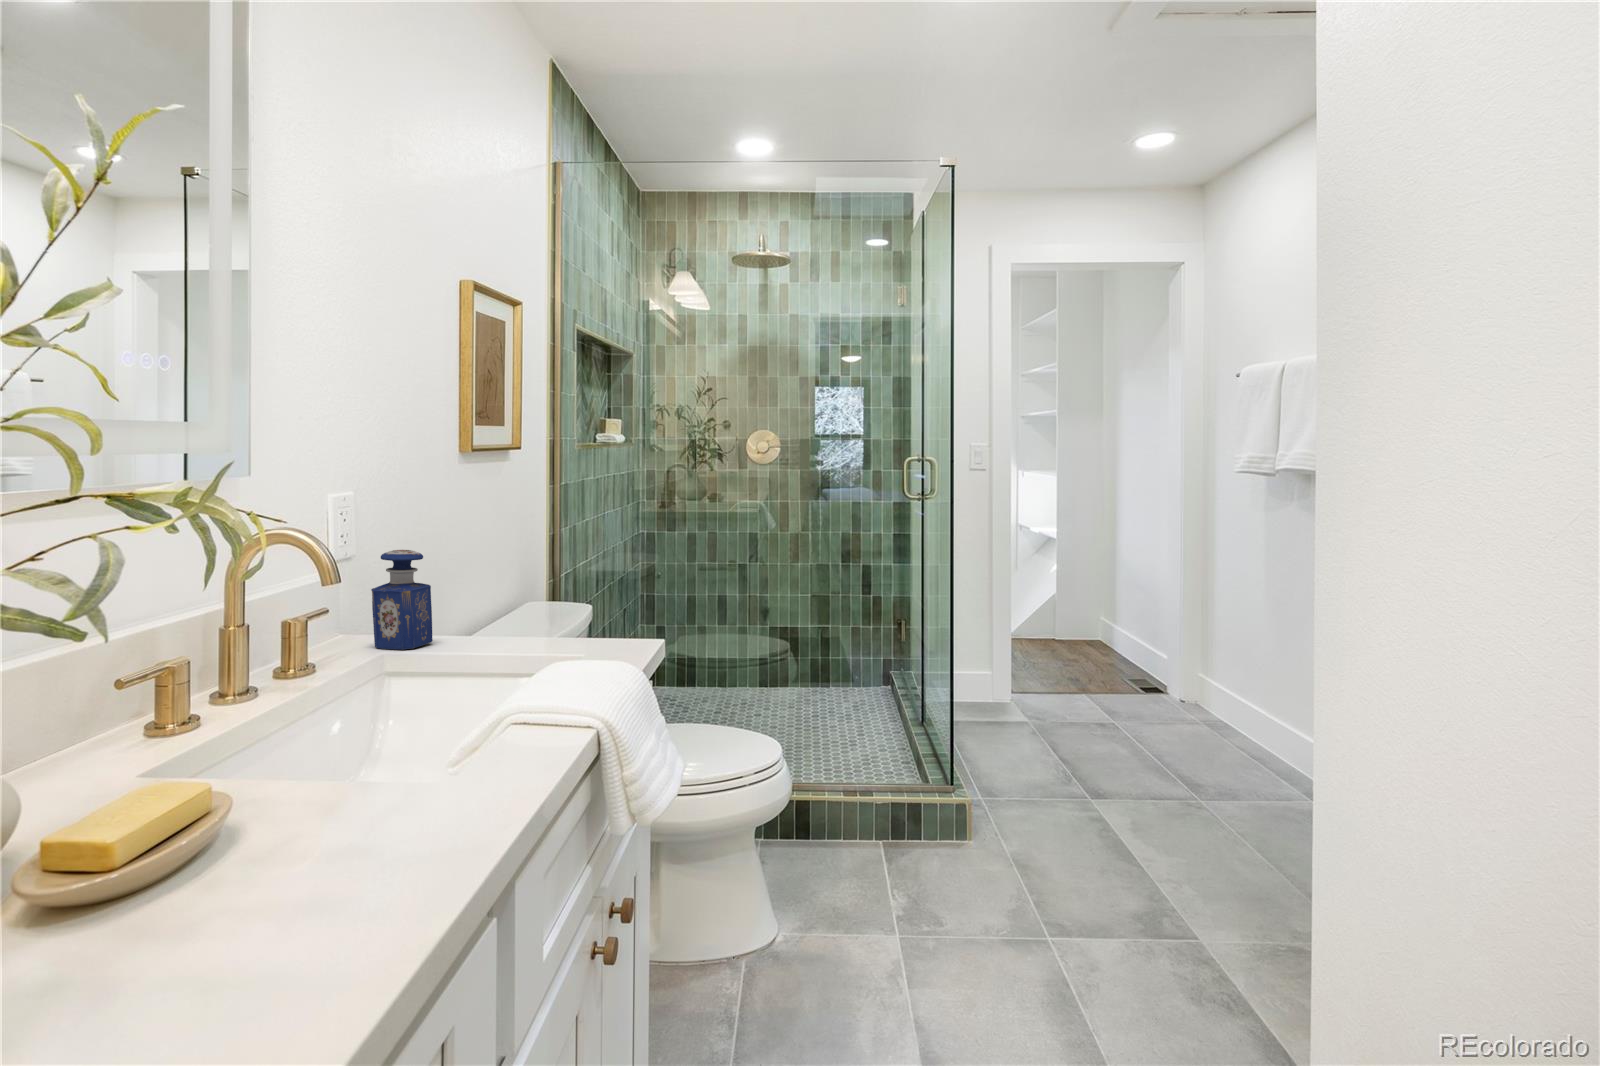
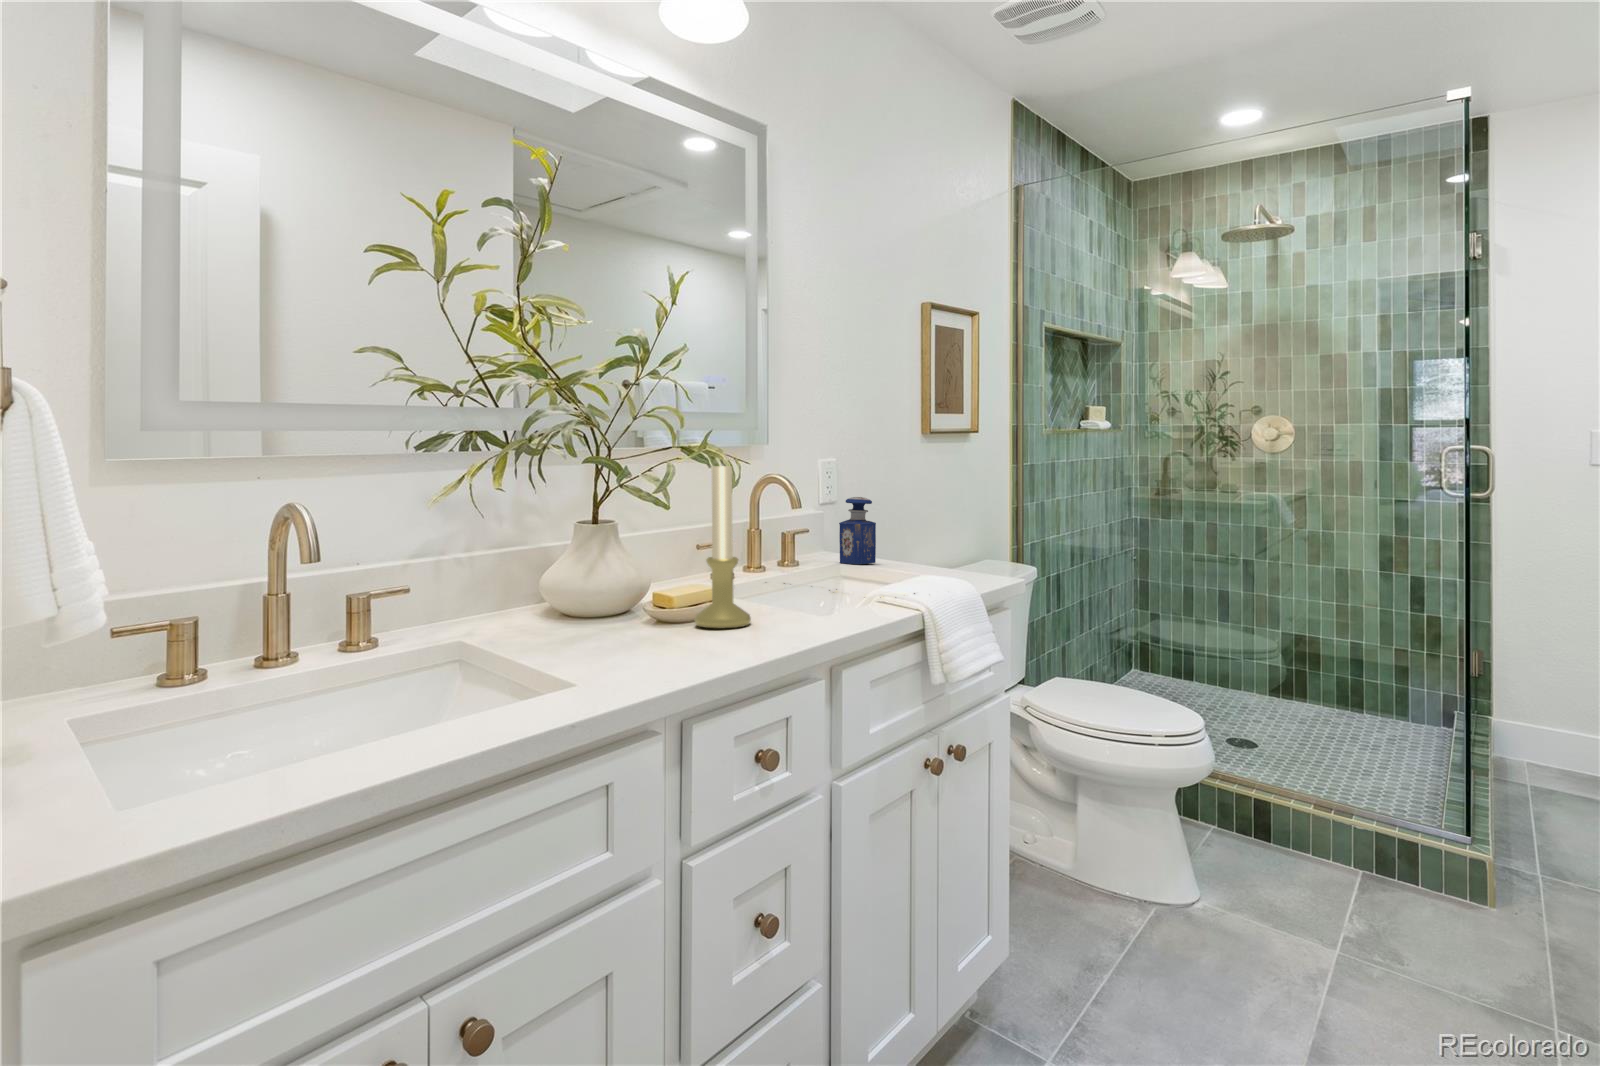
candle holder: none [186,553,342,970] -> present [695,466,751,628]

